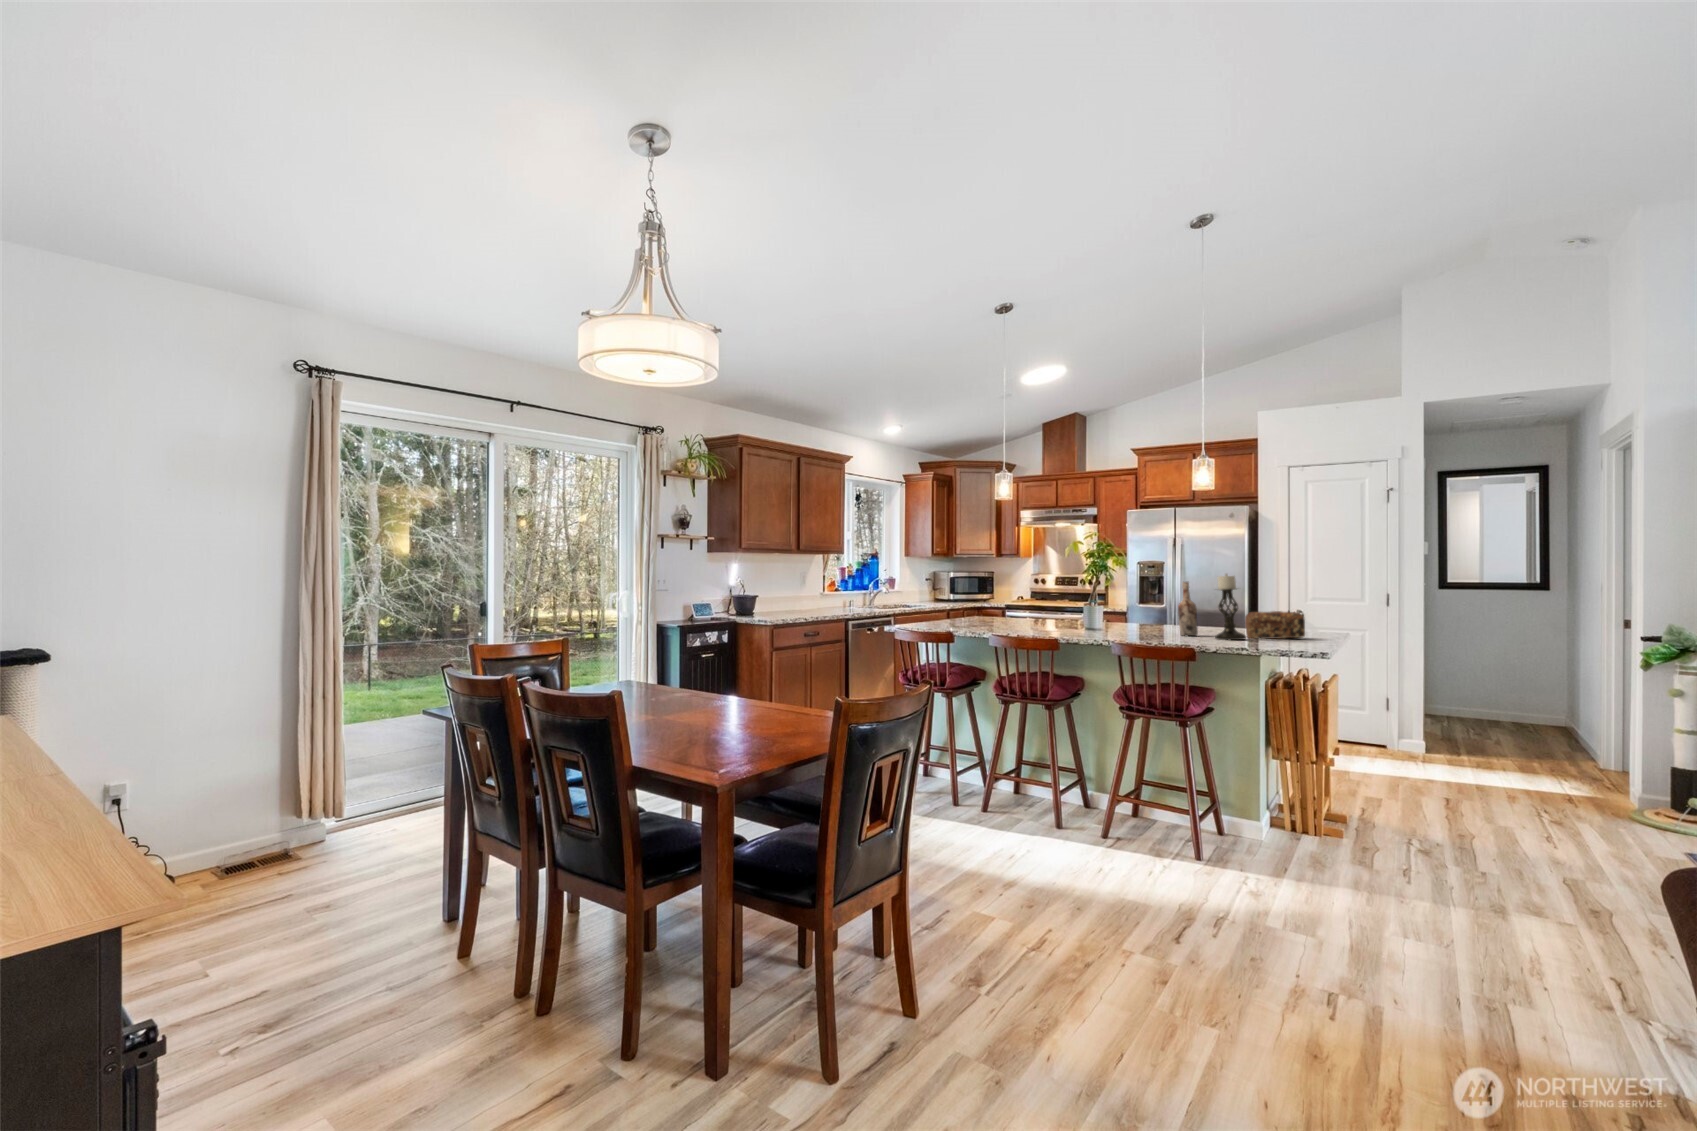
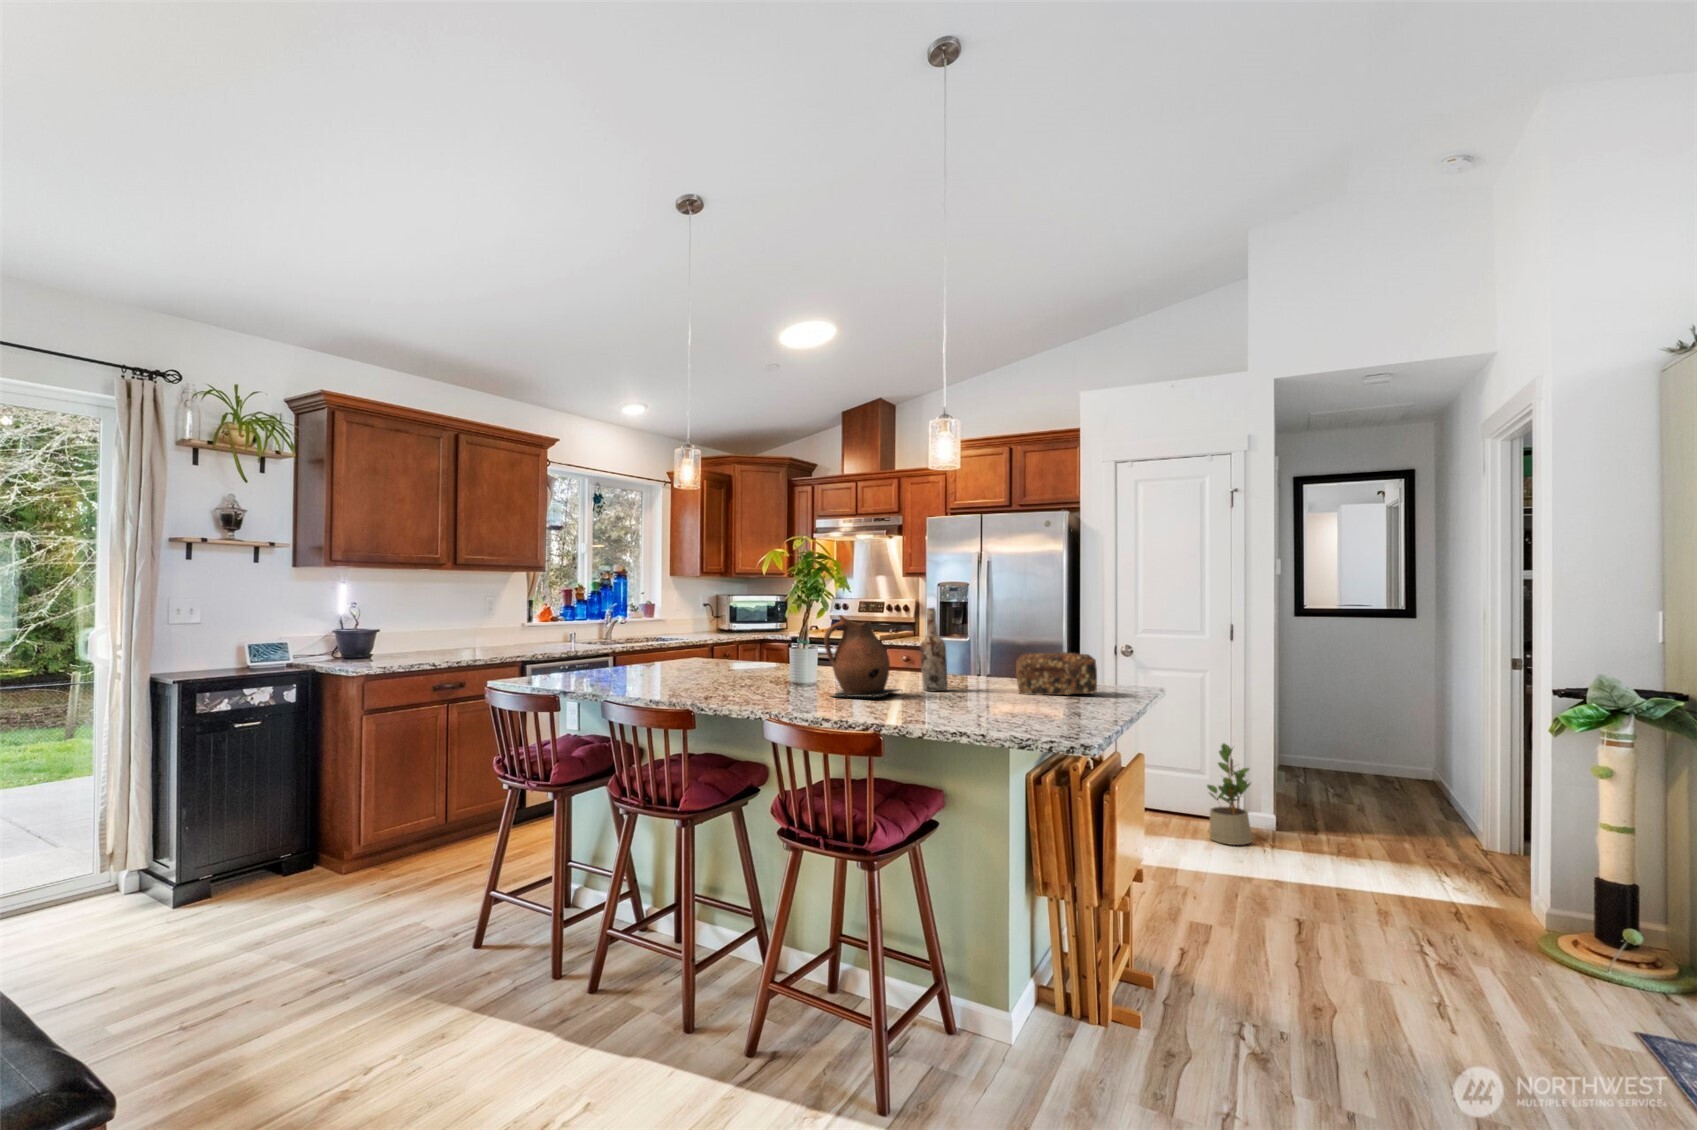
candle holder: present [1215,574,1246,640] -> none [962,595,1008,700]
ceramic pitcher: none [1123,586,1172,638] -> present [824,615,901,698]
potted plant: none [1367,684,1405,759] -> present [1207,744,1252,845]

